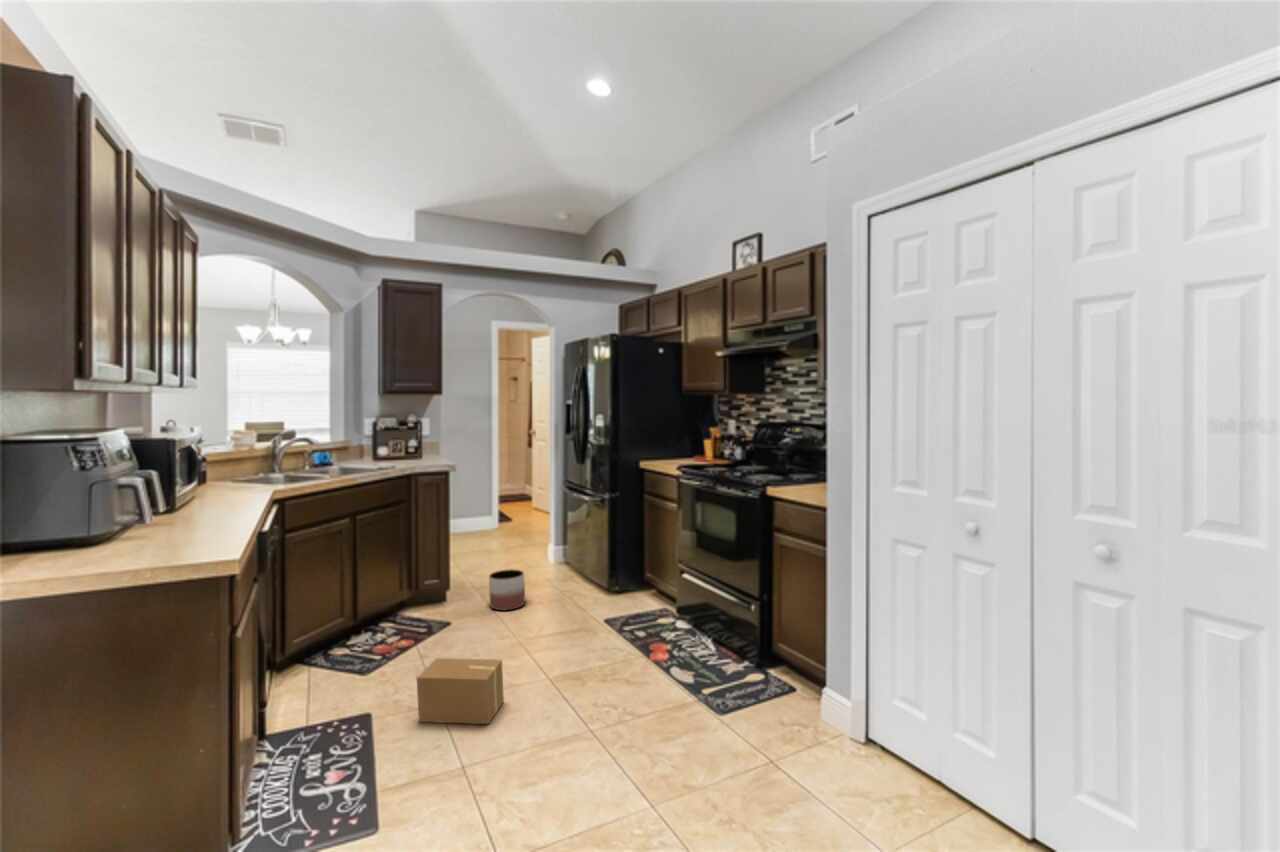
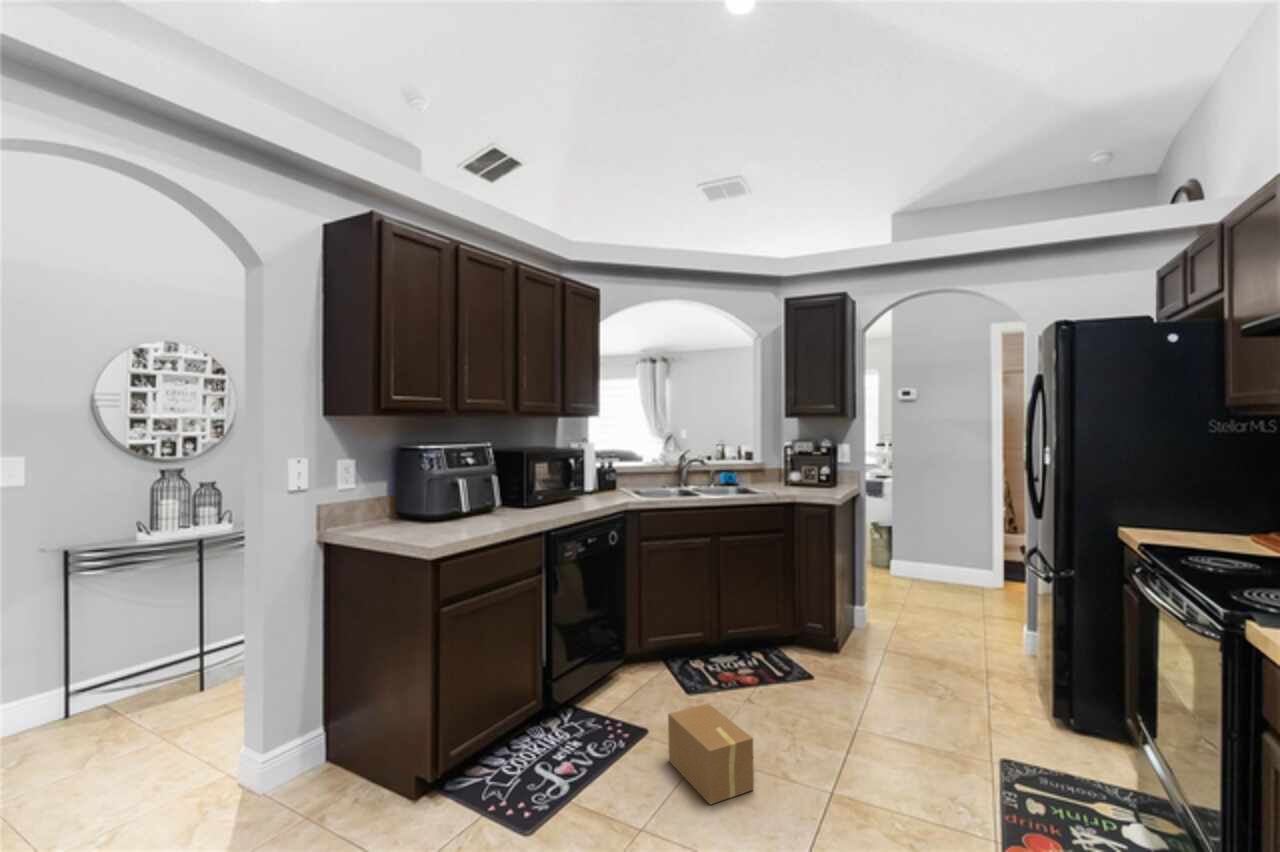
planter: present [489,569,525,610] -> none [876,636,923,690]

